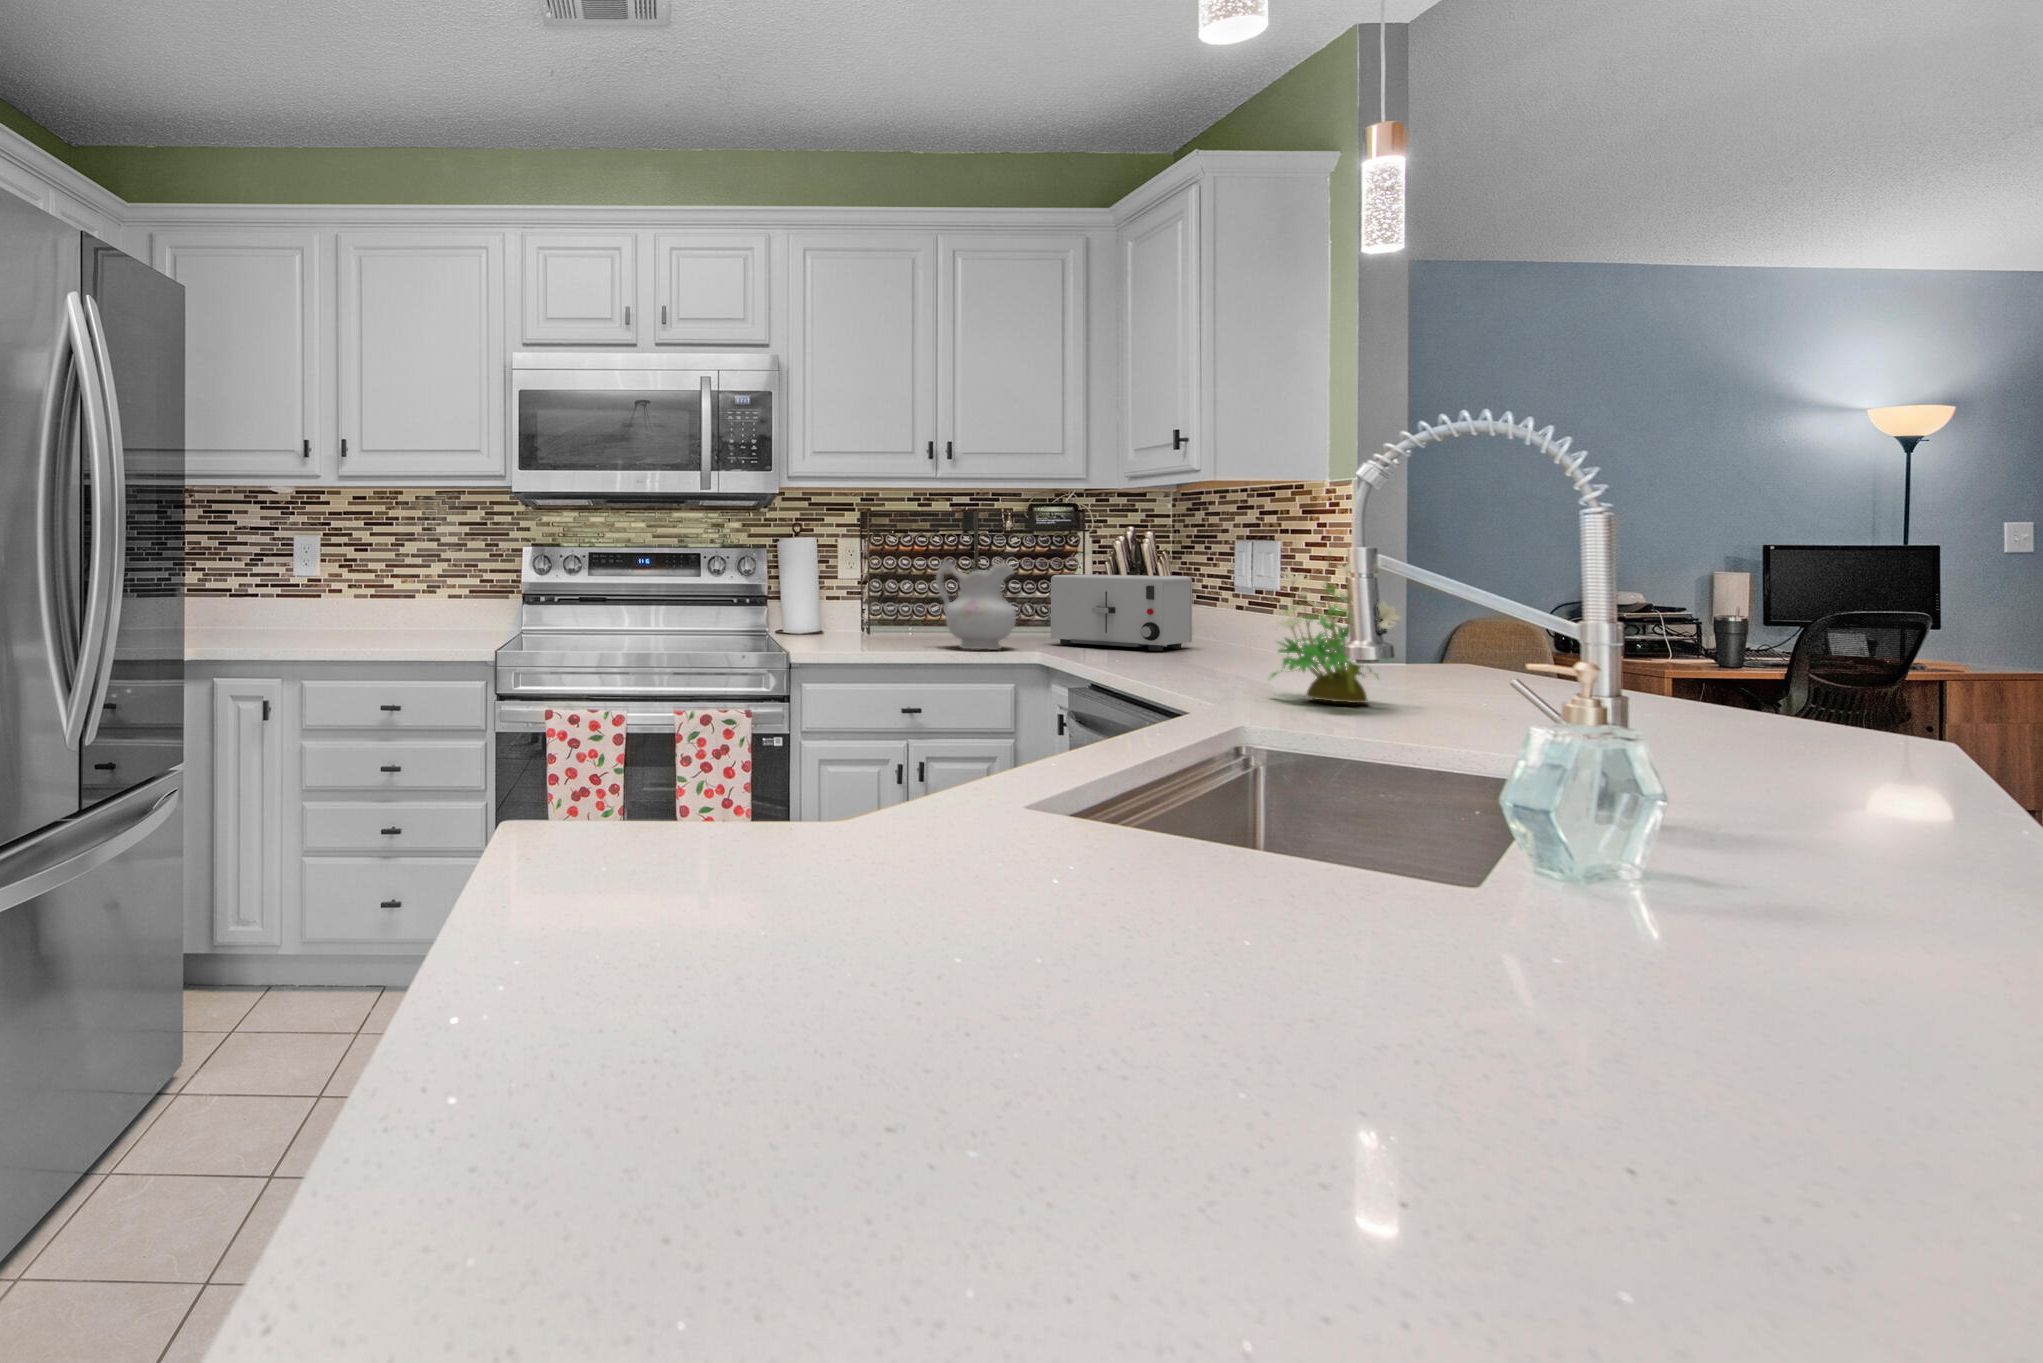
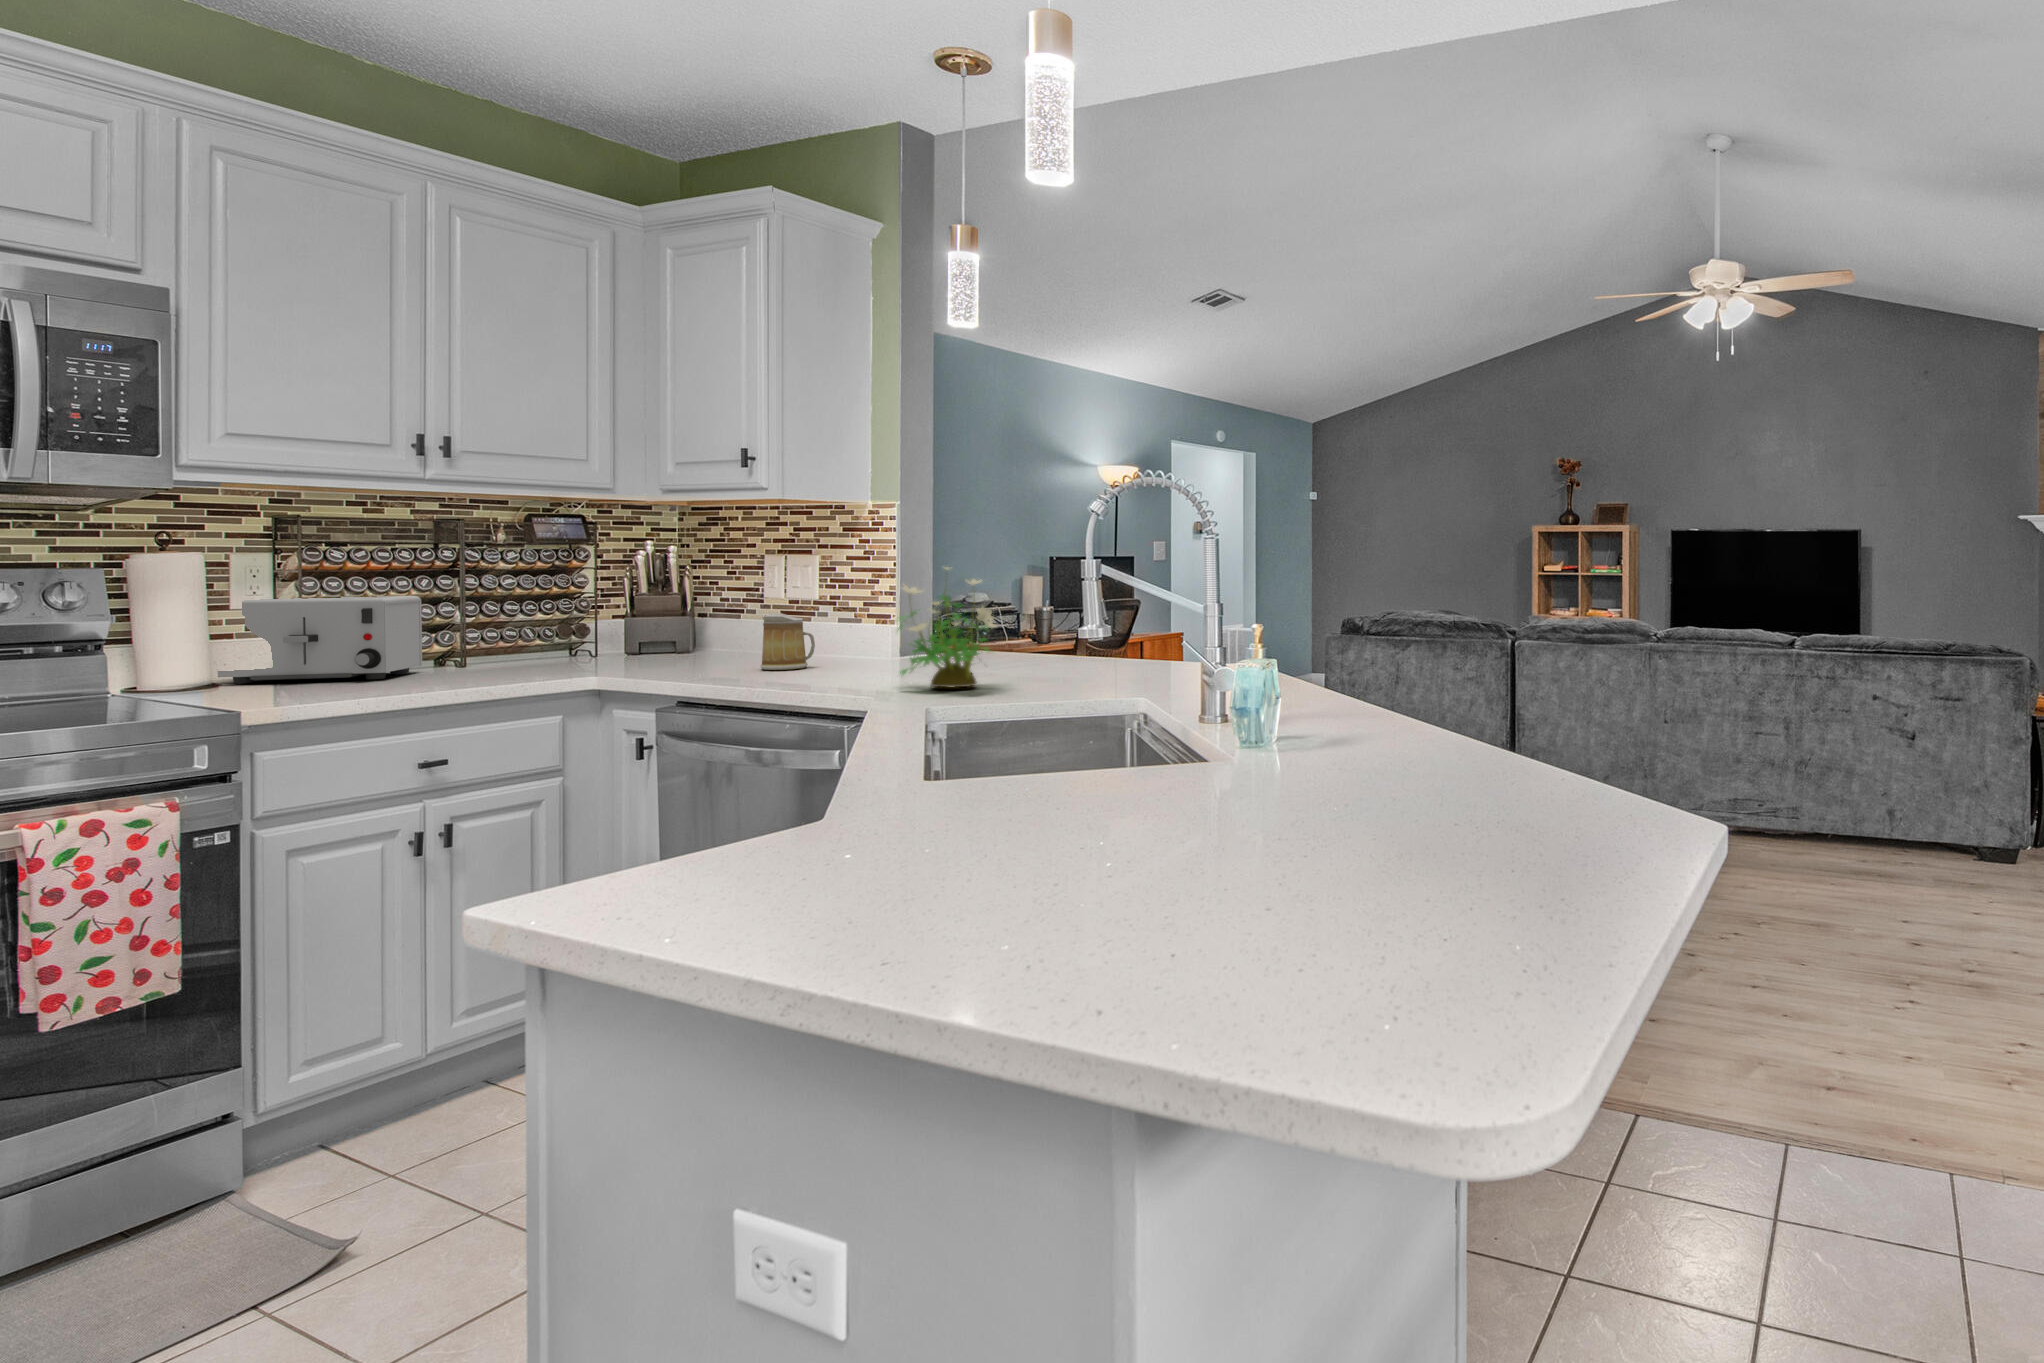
ceramic pitcher: present [936,560,1016,650] -> none [438,580,553,682]
toaster: present [1051,574,1192,651] -> present [218,596,422,683]
mug: none [1188,601,1246,664] -> present [760,613,815,670]

